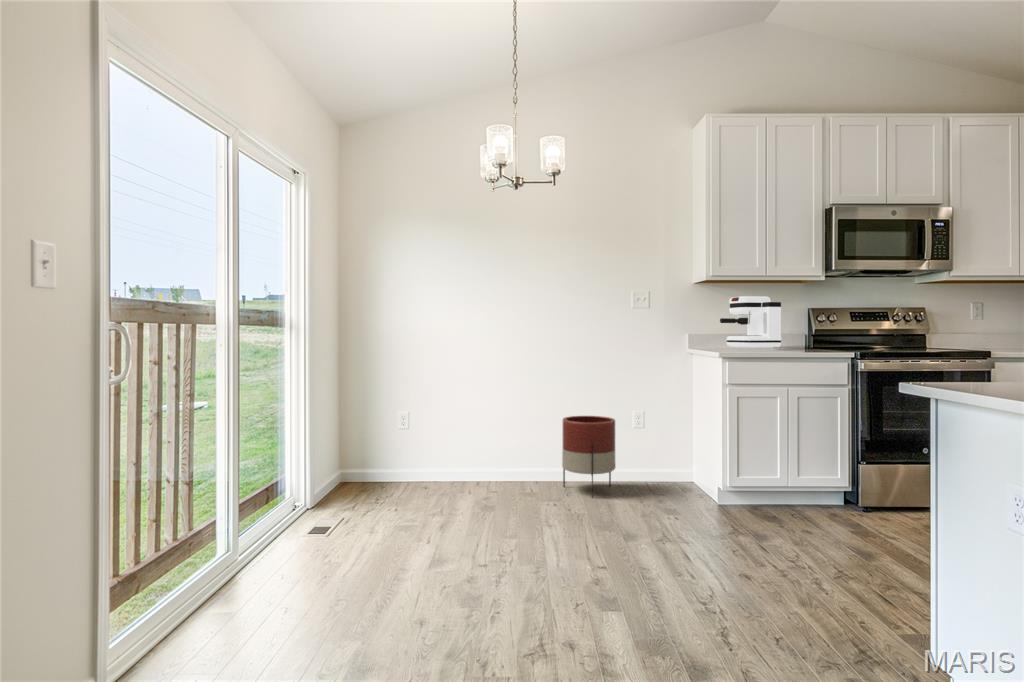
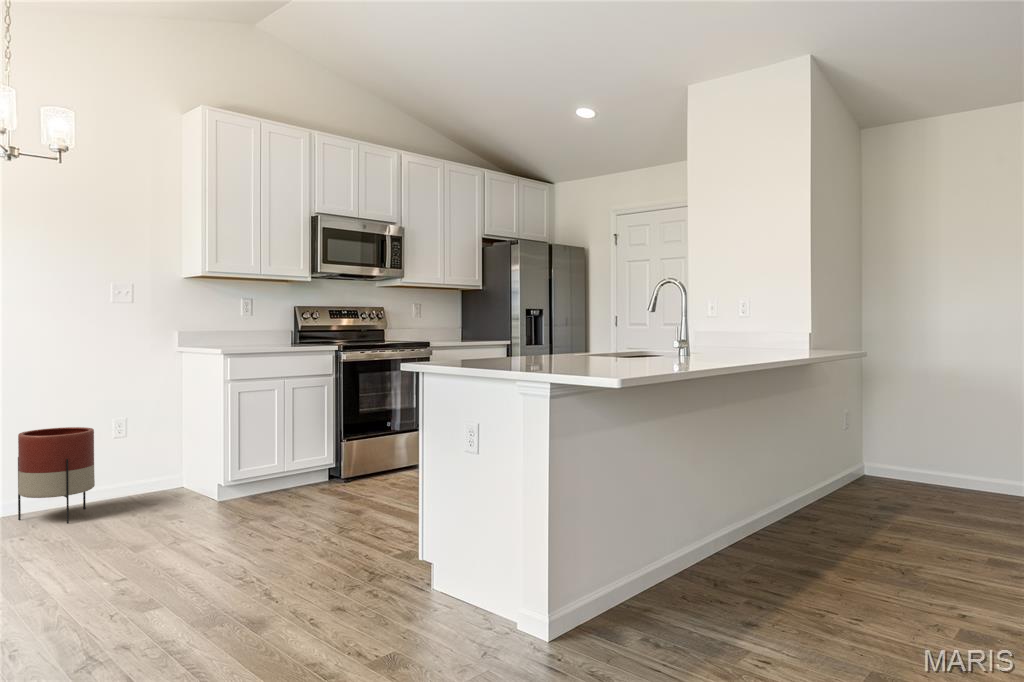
coffee maker: present [720,296,781,348] -> none [214,291,274,343]

